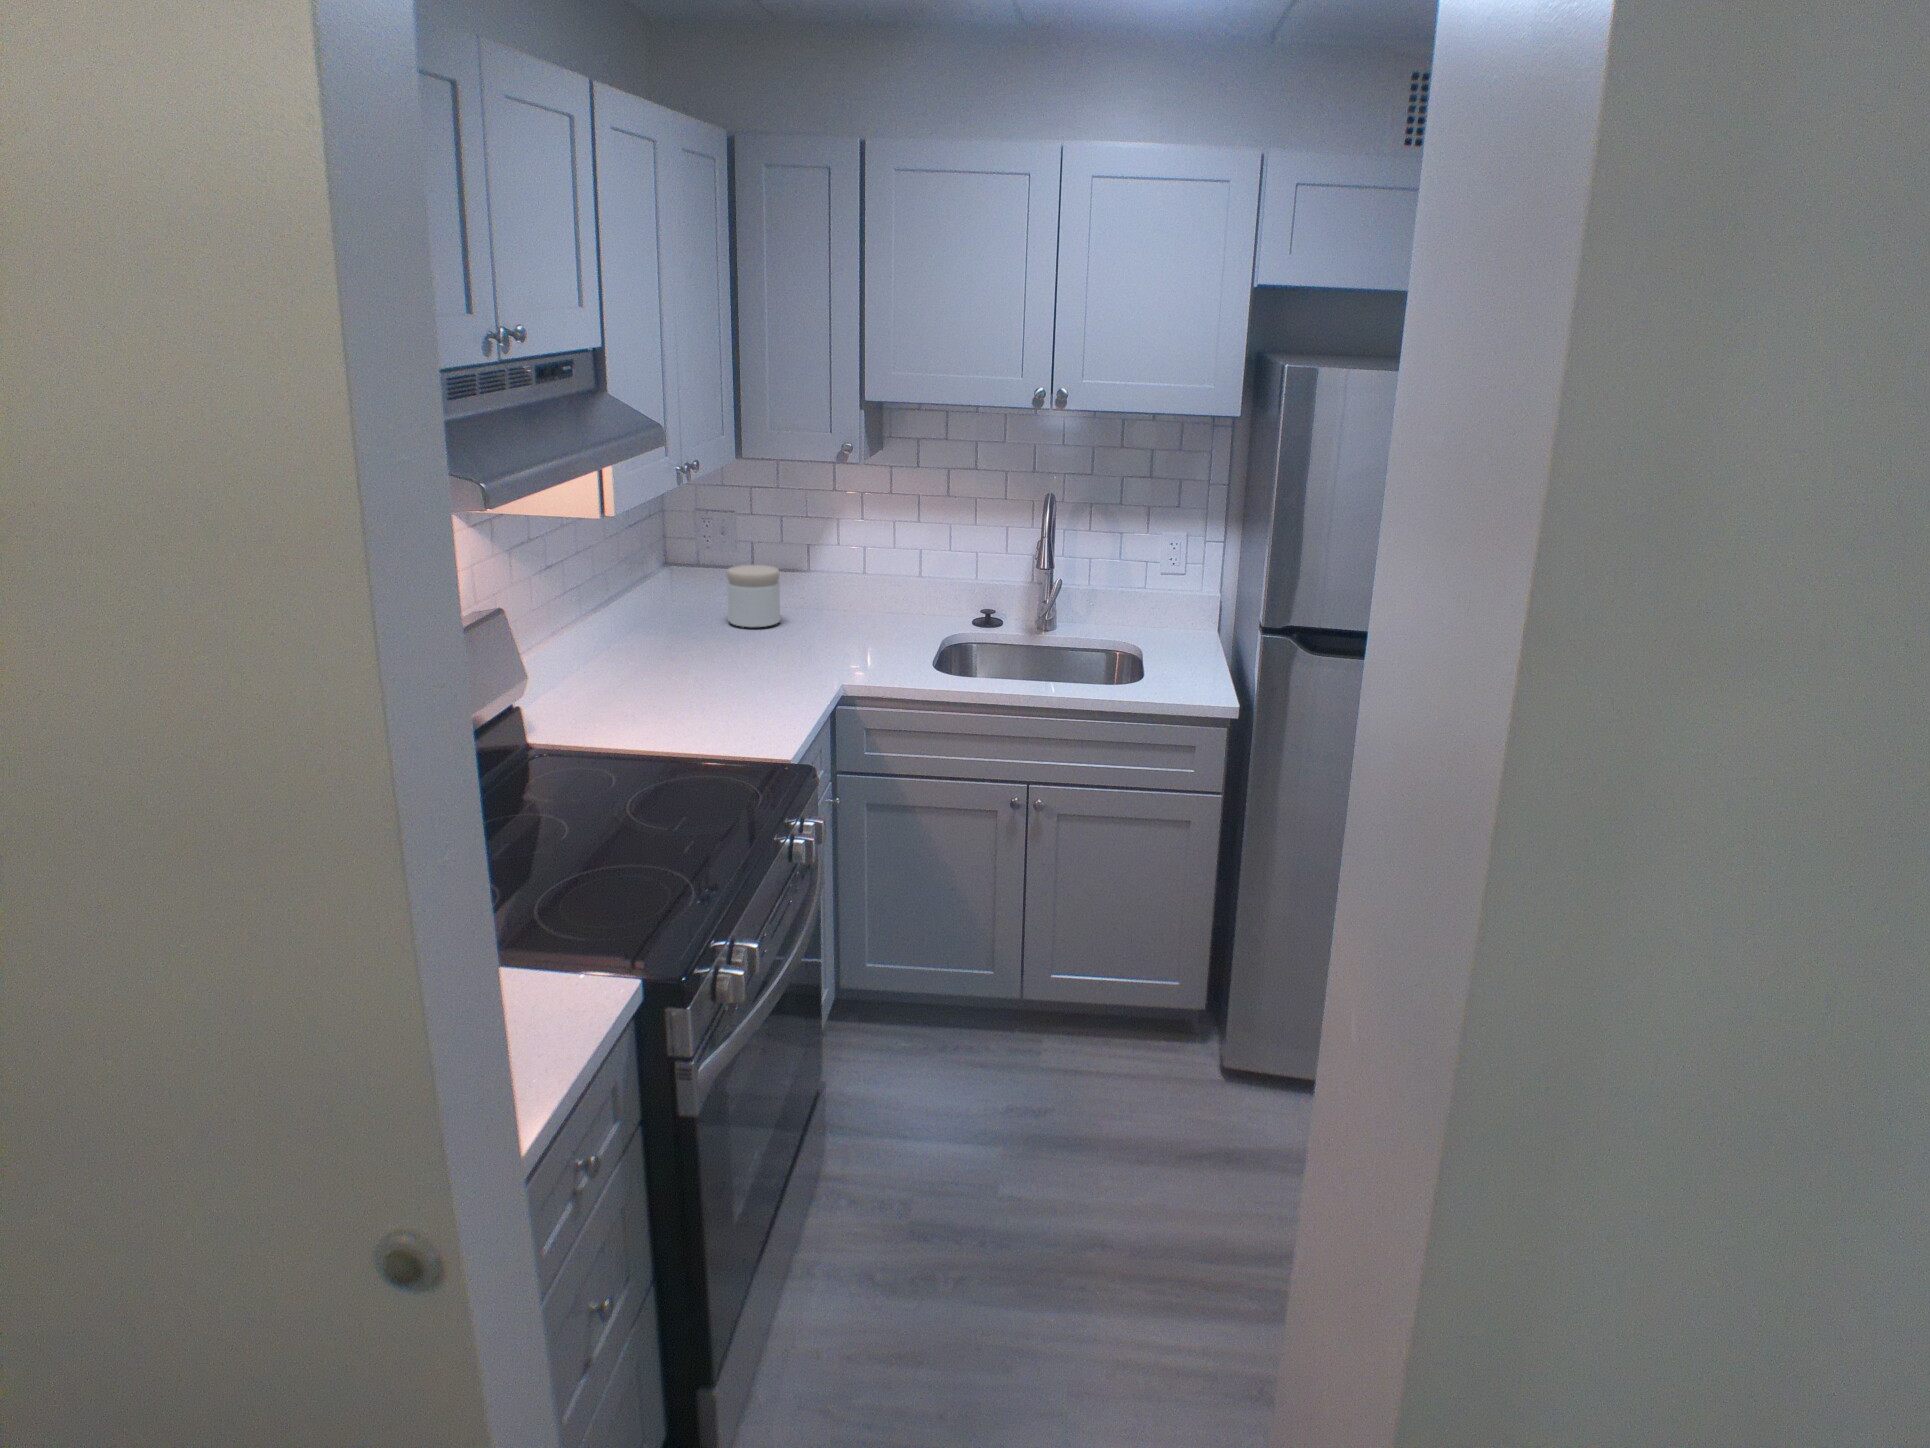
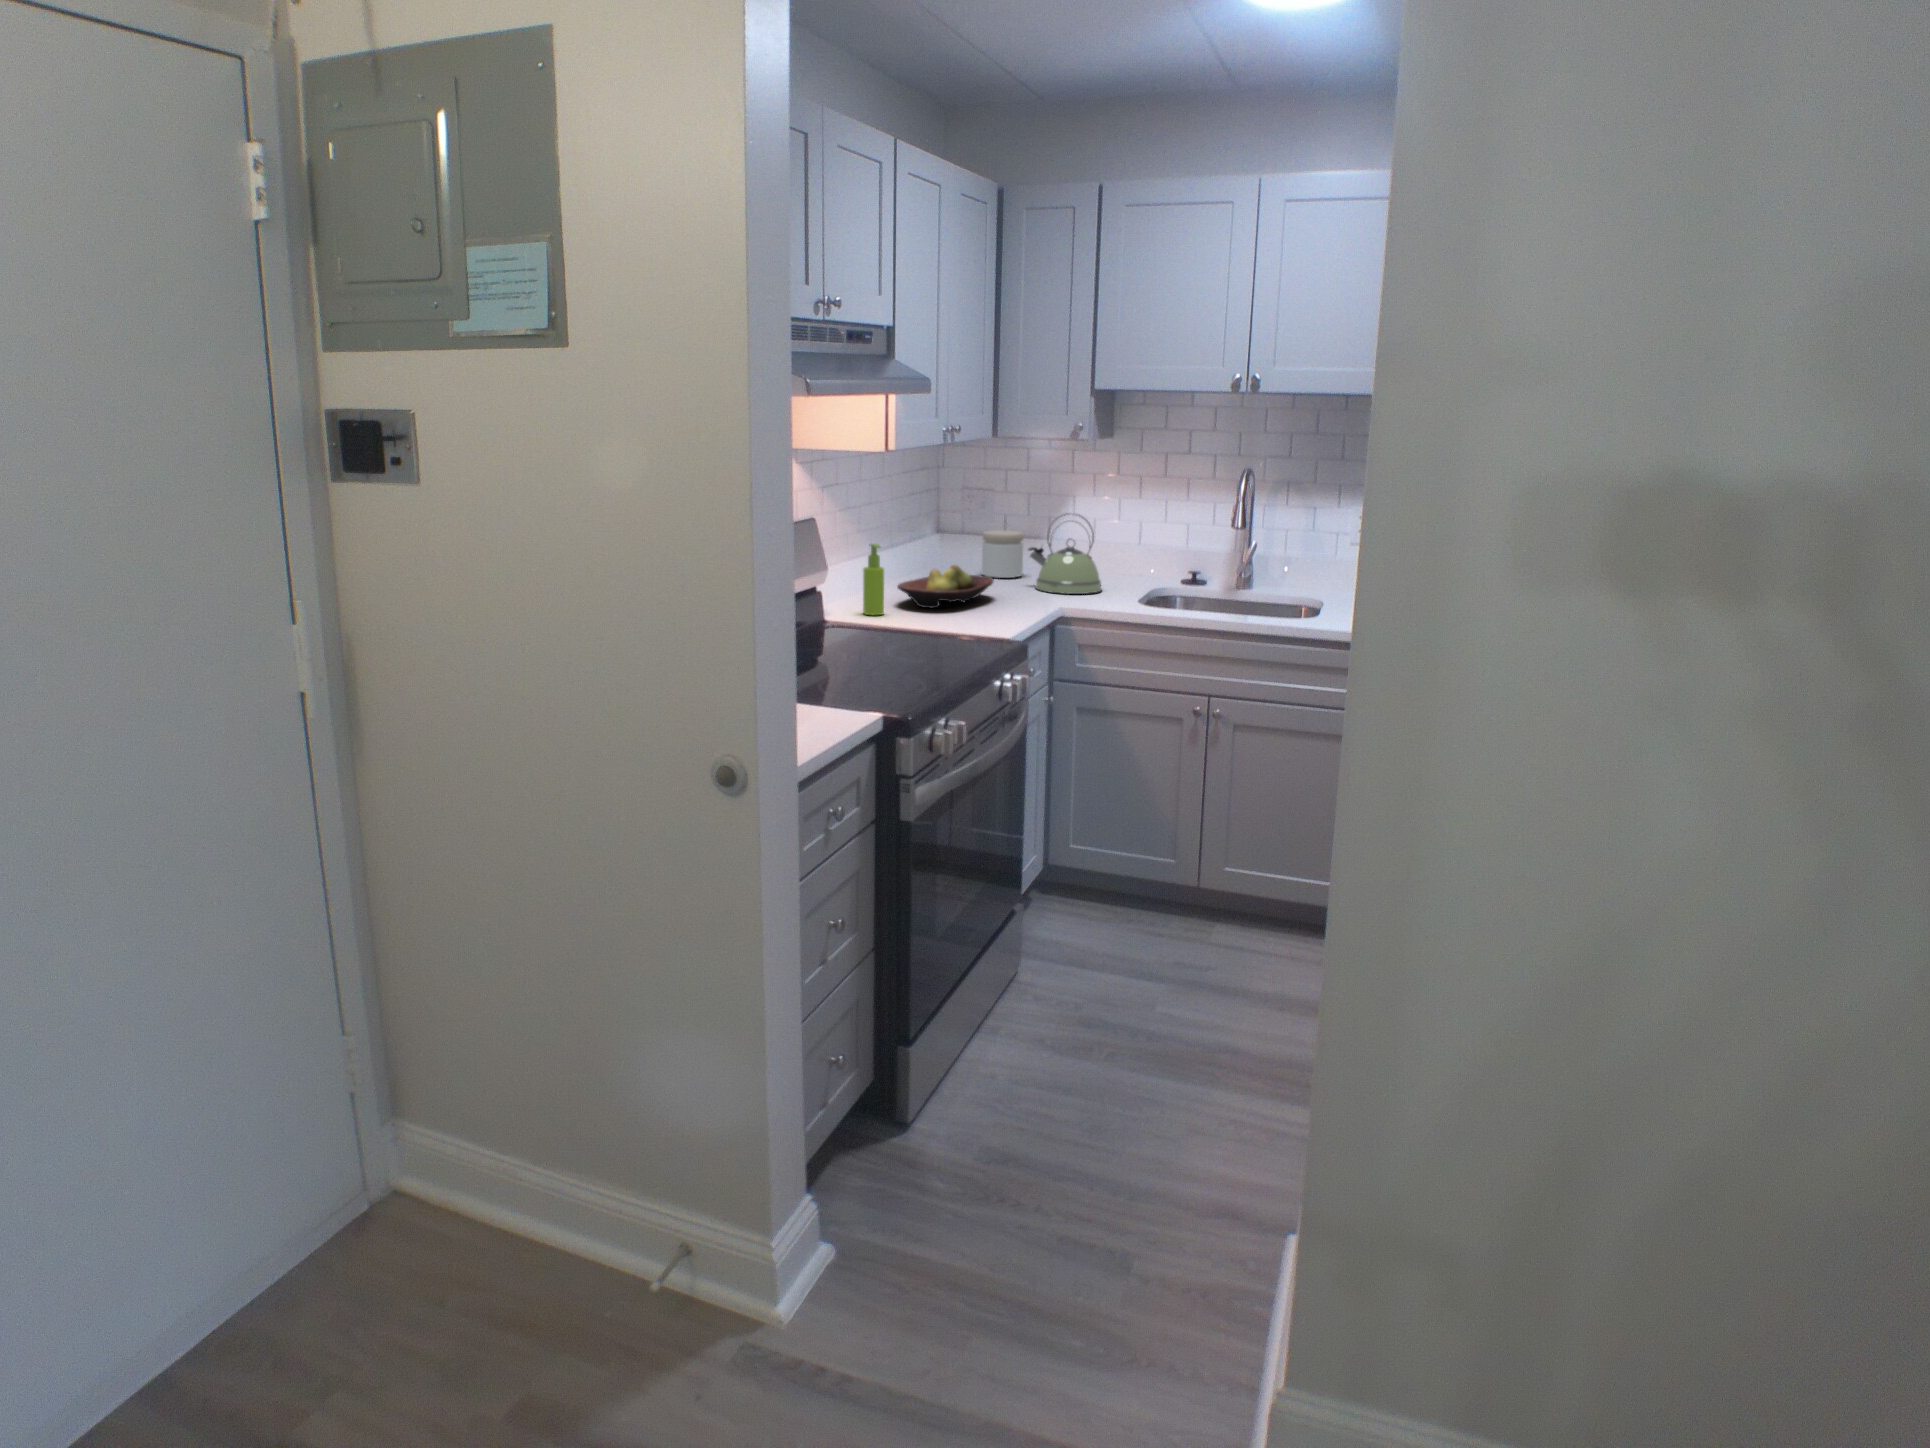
kettle: none [789,552,884,655] -> present [1029,513,1102,594]
soap dispenser: none [580,630,612,726] -> present [863,544,884,615]
fruit bowl: none [626,635,753,703] -> present [897,565,993,608]

